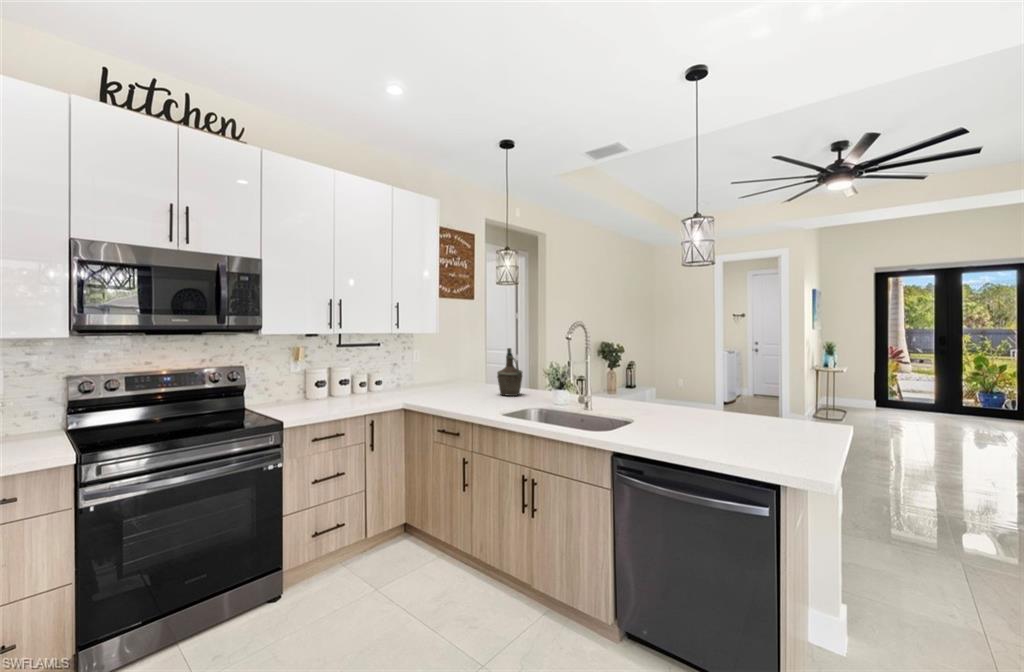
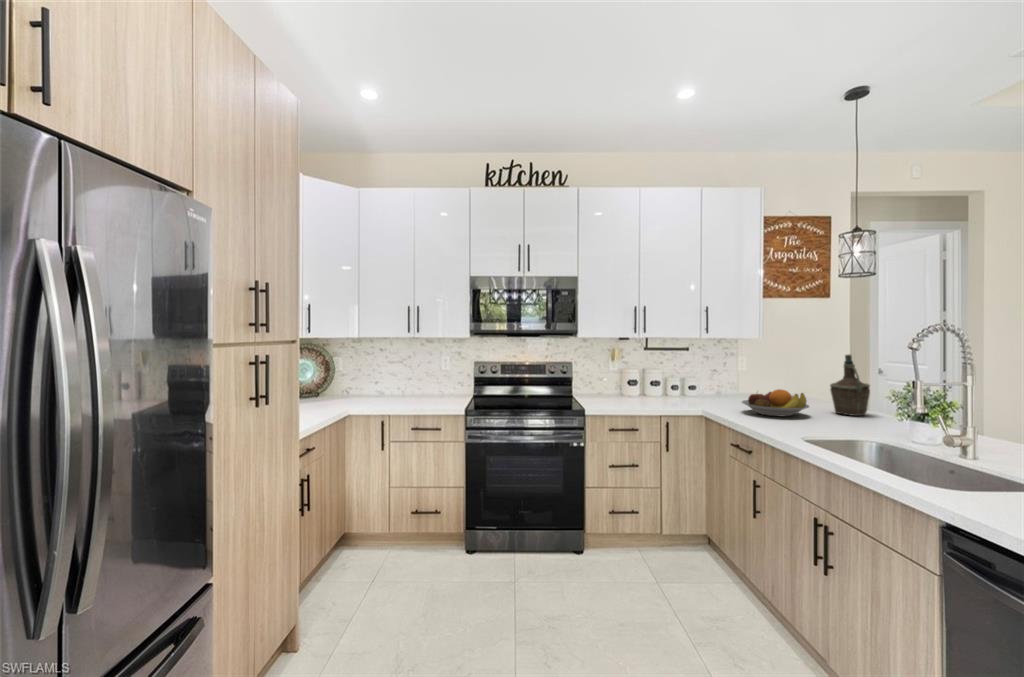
fruit bowl: none [439,380,491,403] -> present [742,389,809,417]

